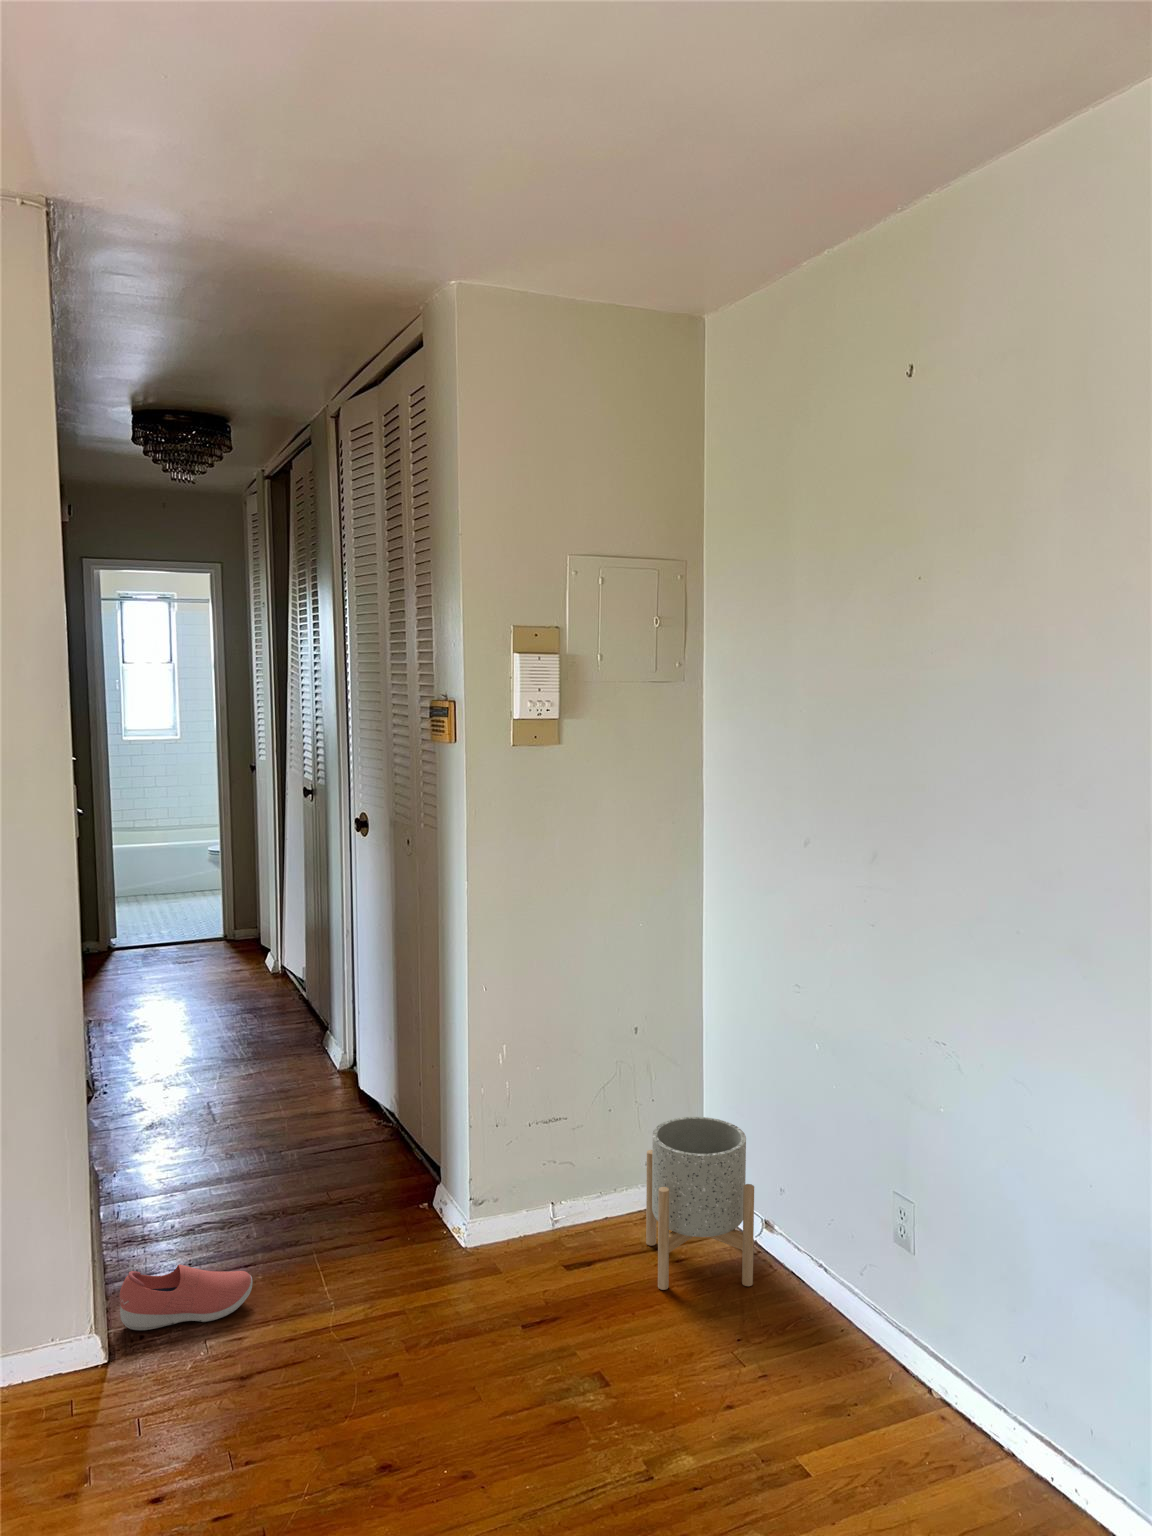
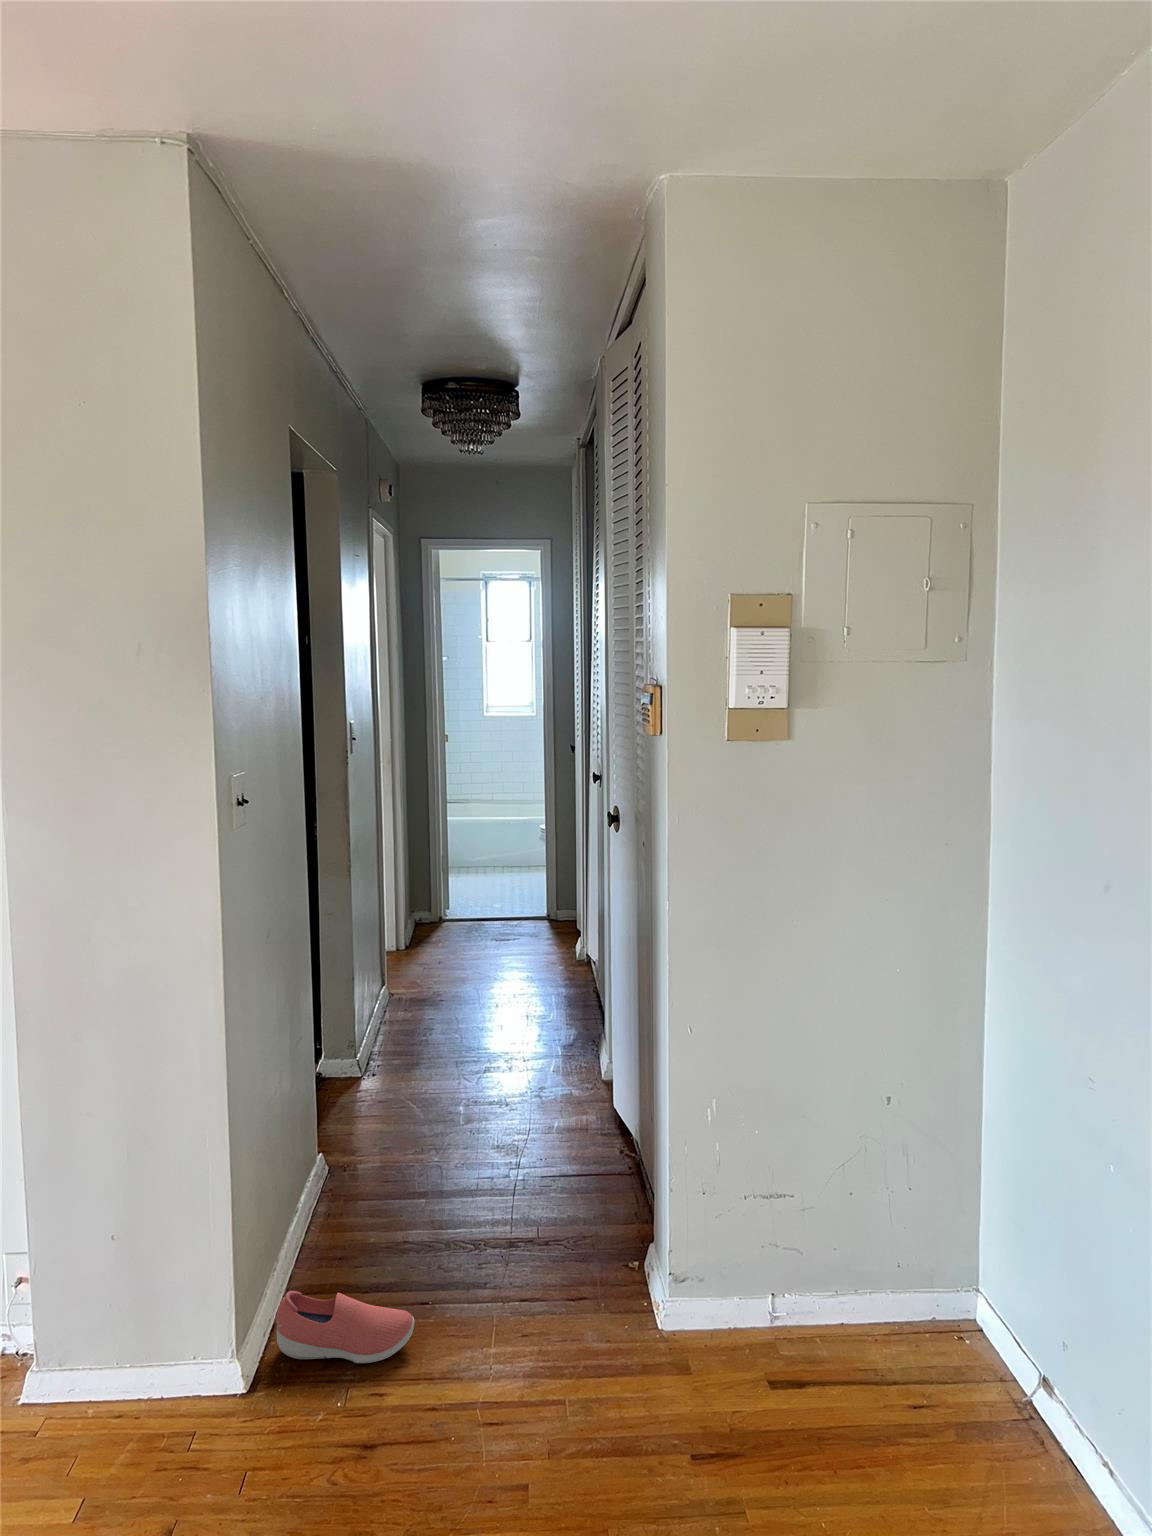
planter: present [646,1117,754,1290] -> none [885,1225,1027,1483]

